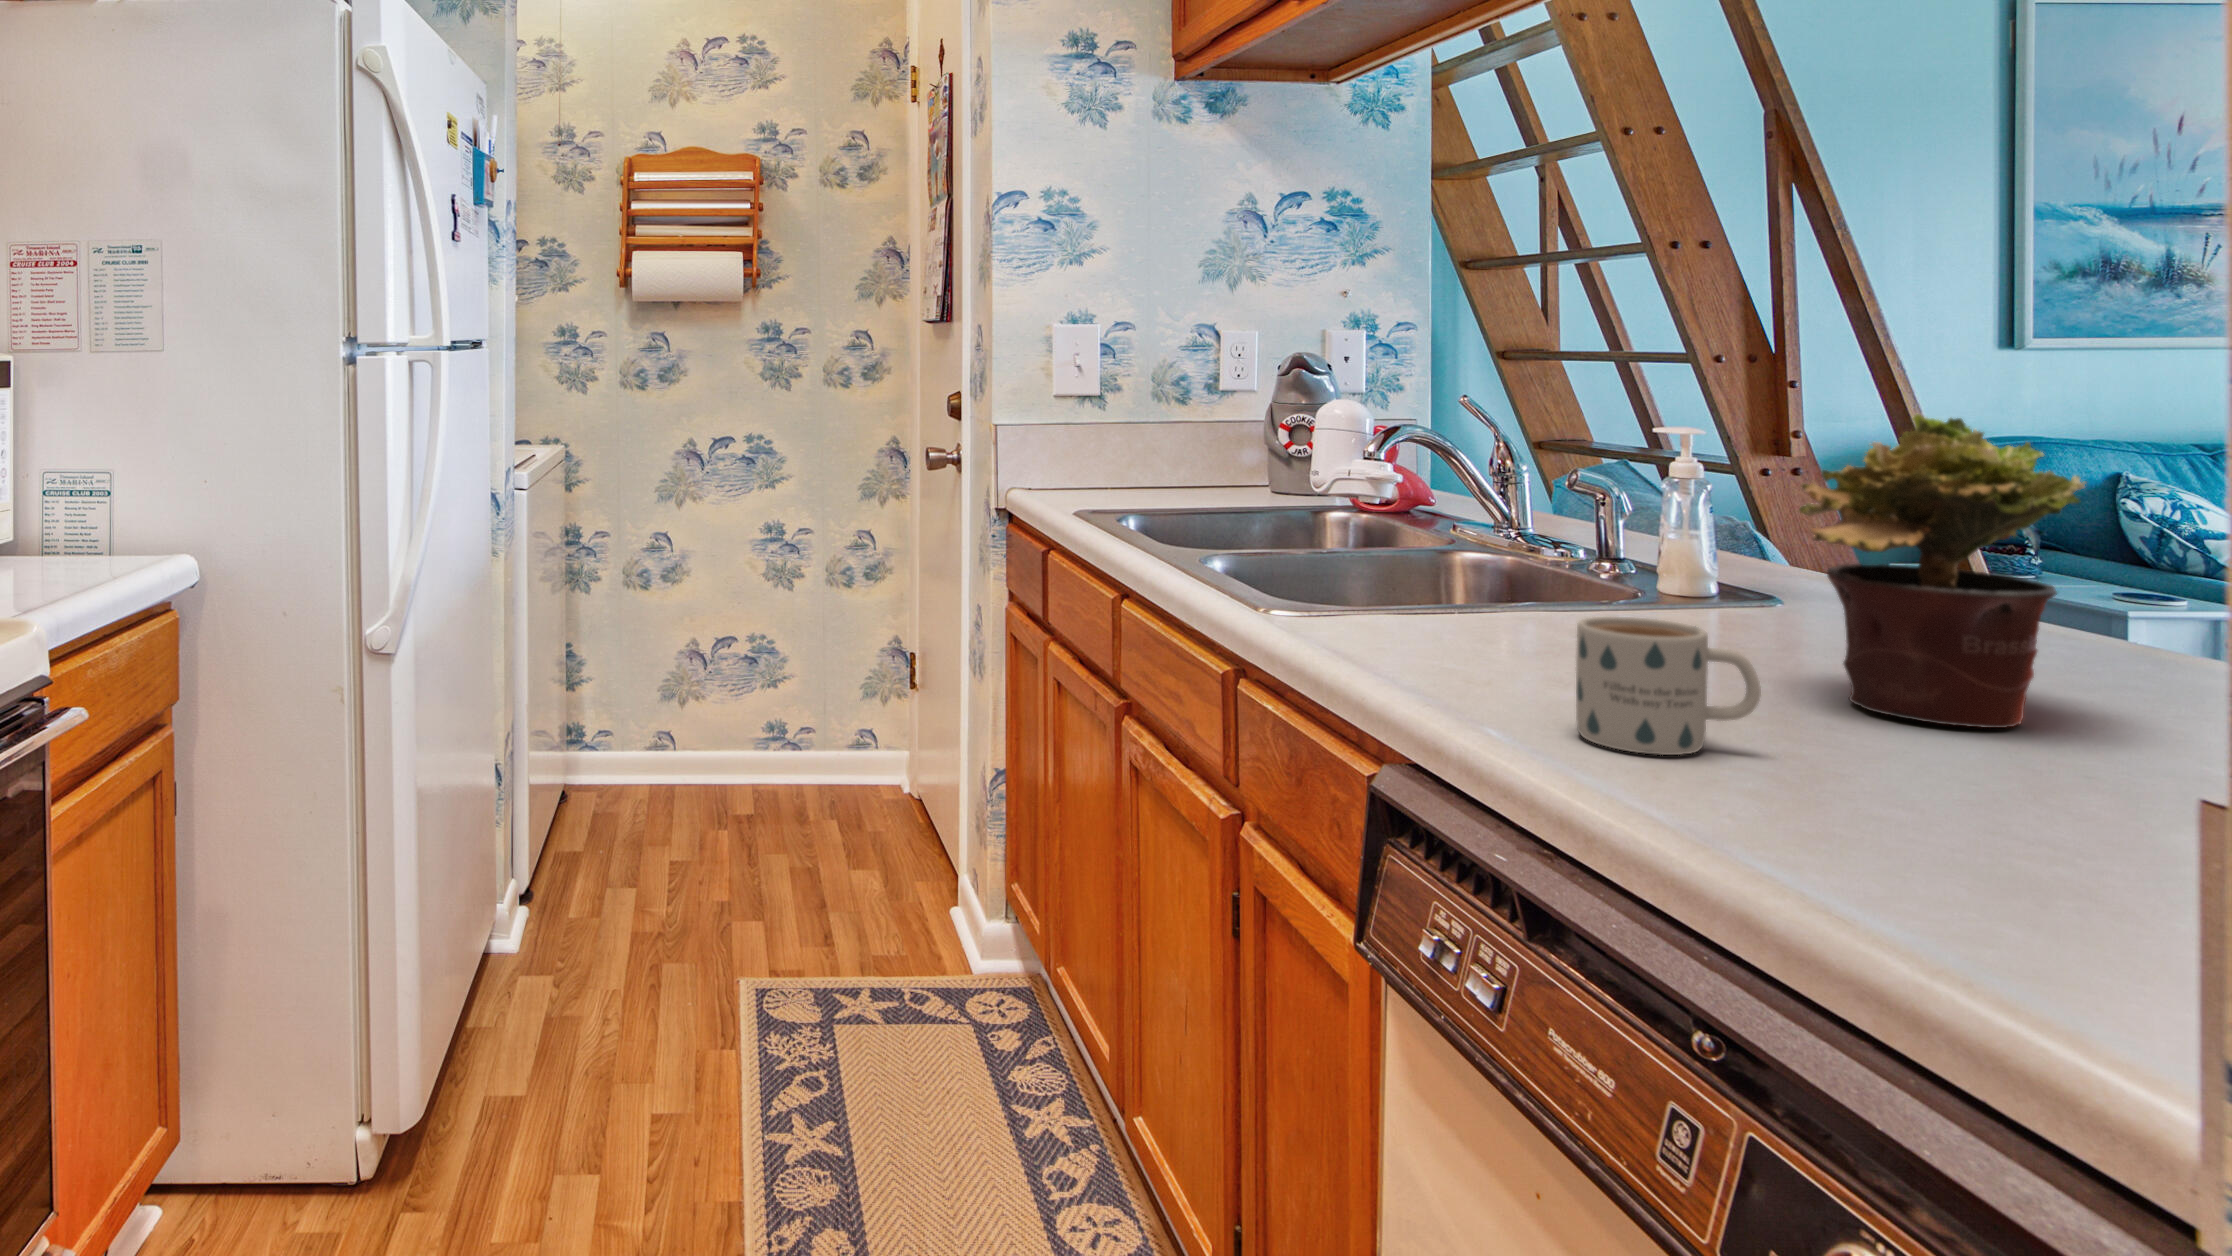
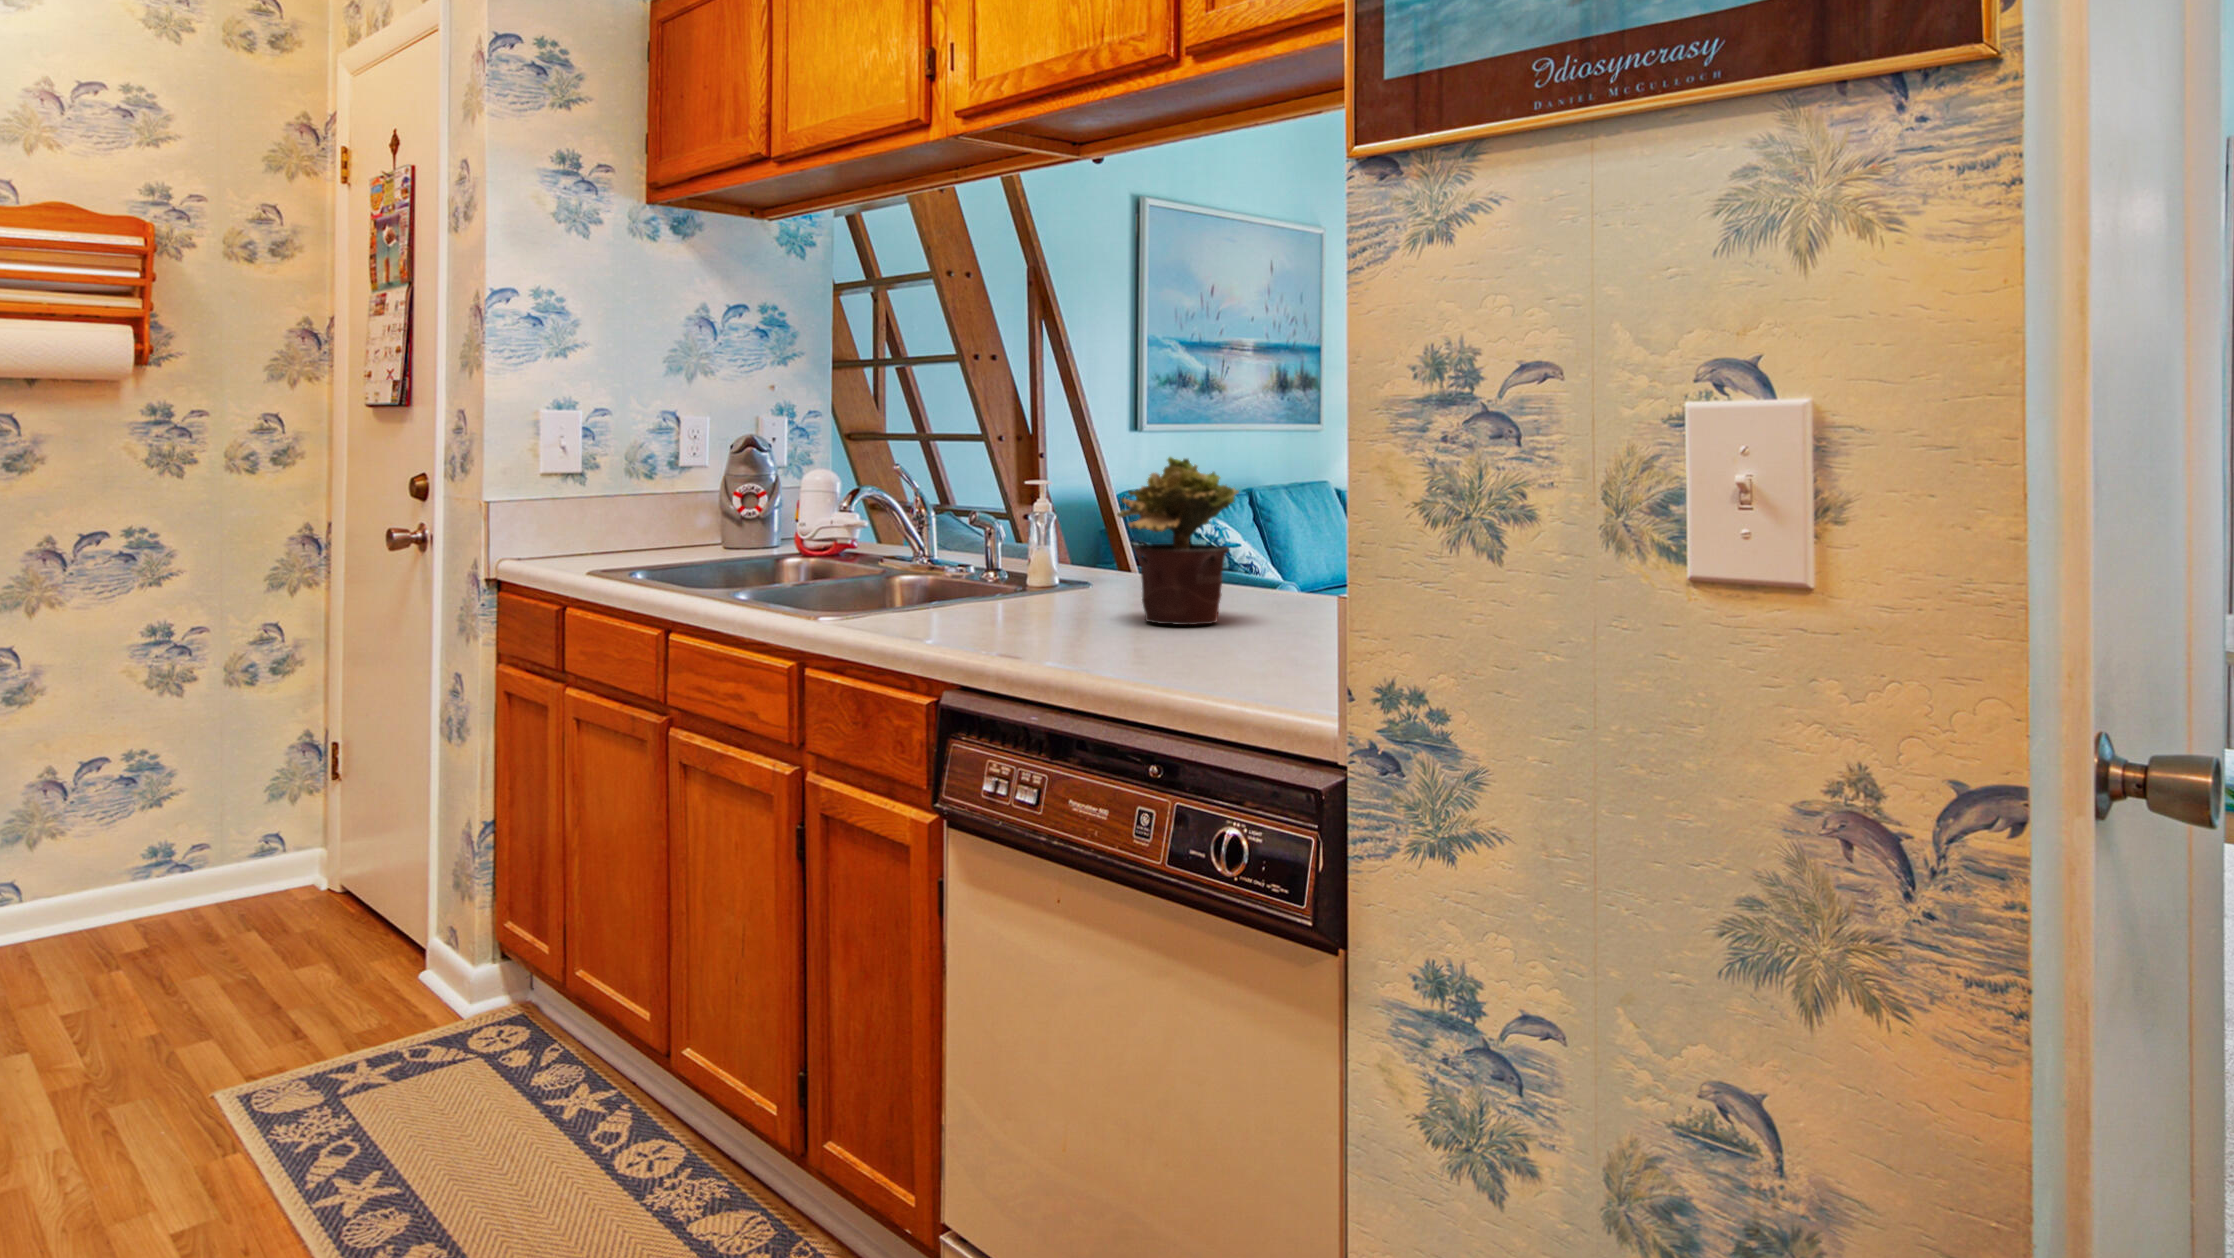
mug: present [1576,617,1761,755] -> none [1036,576,1125,652]

